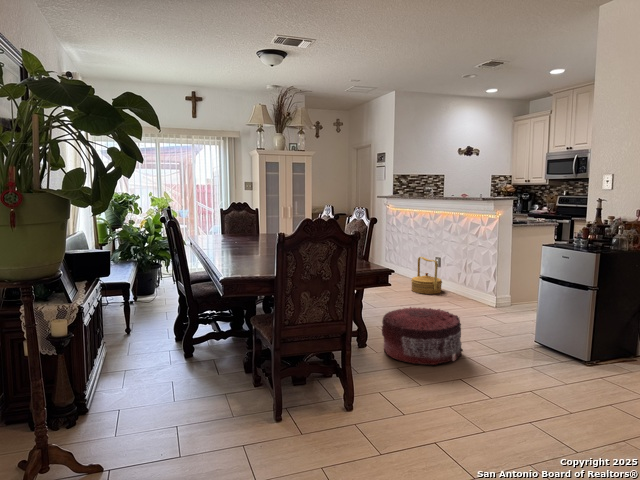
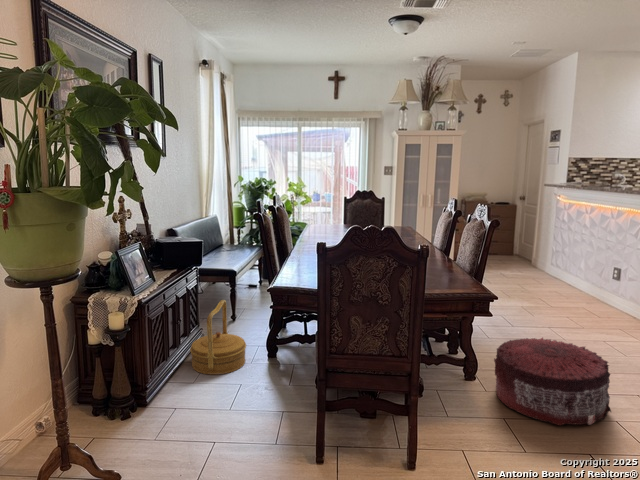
woven basket: present [411,257,442,294] -> present [190,300,246,375]

